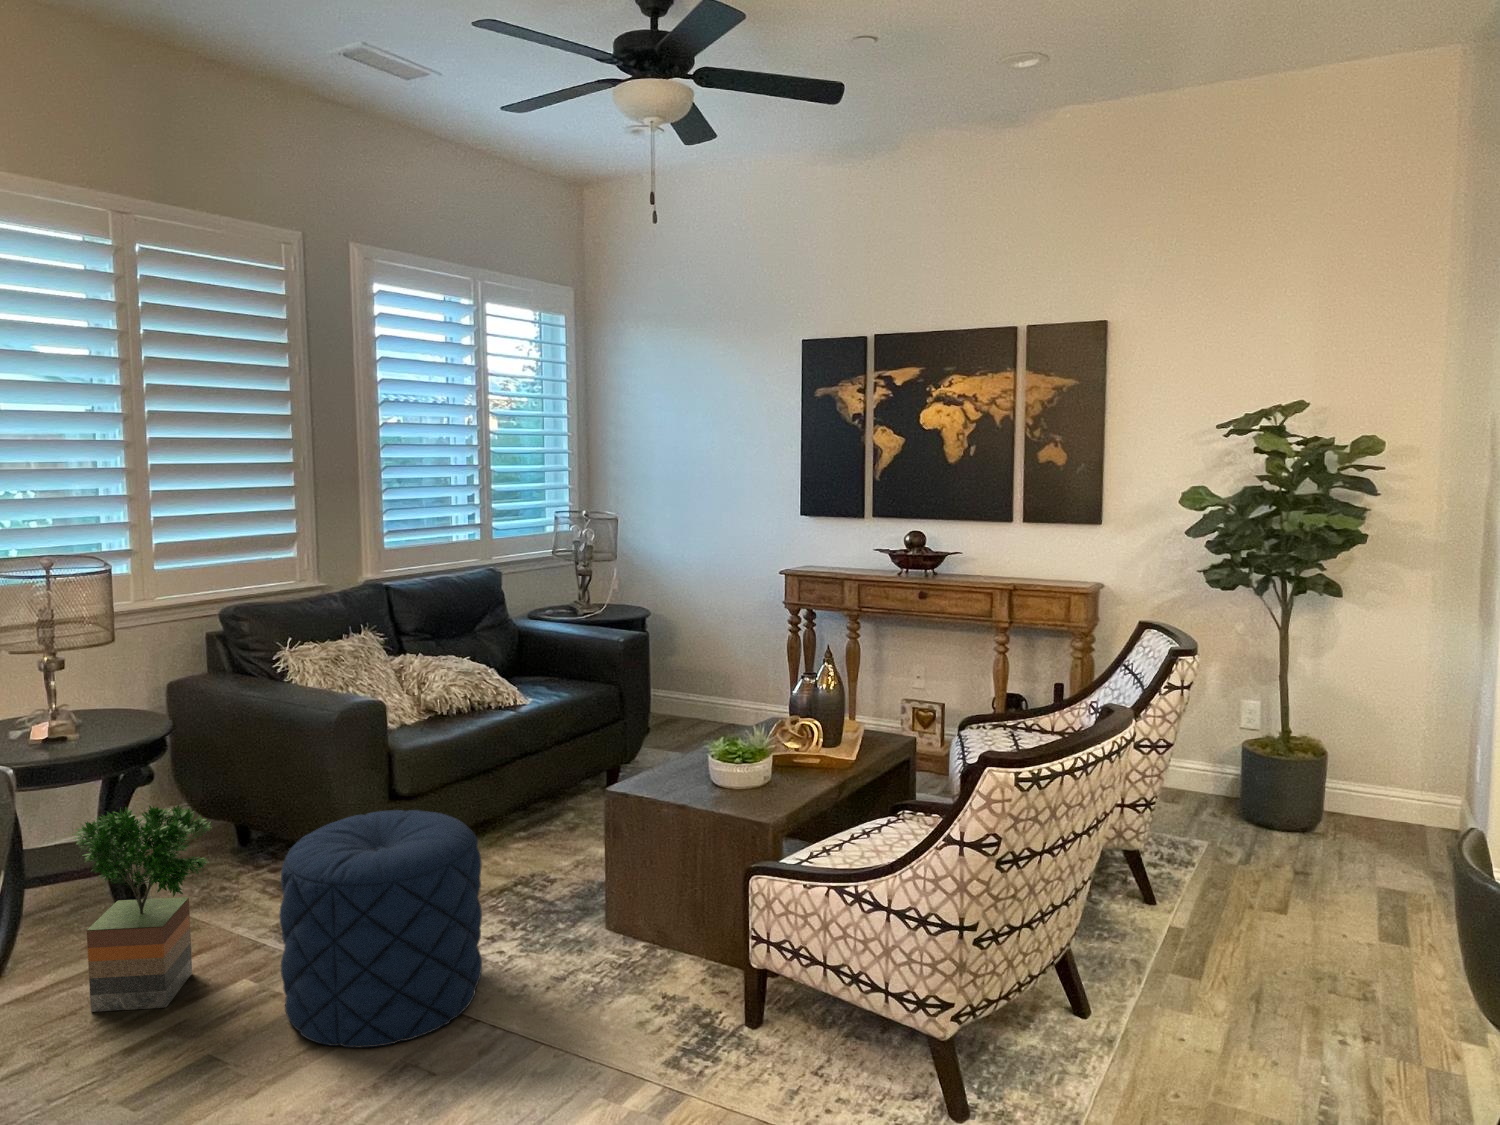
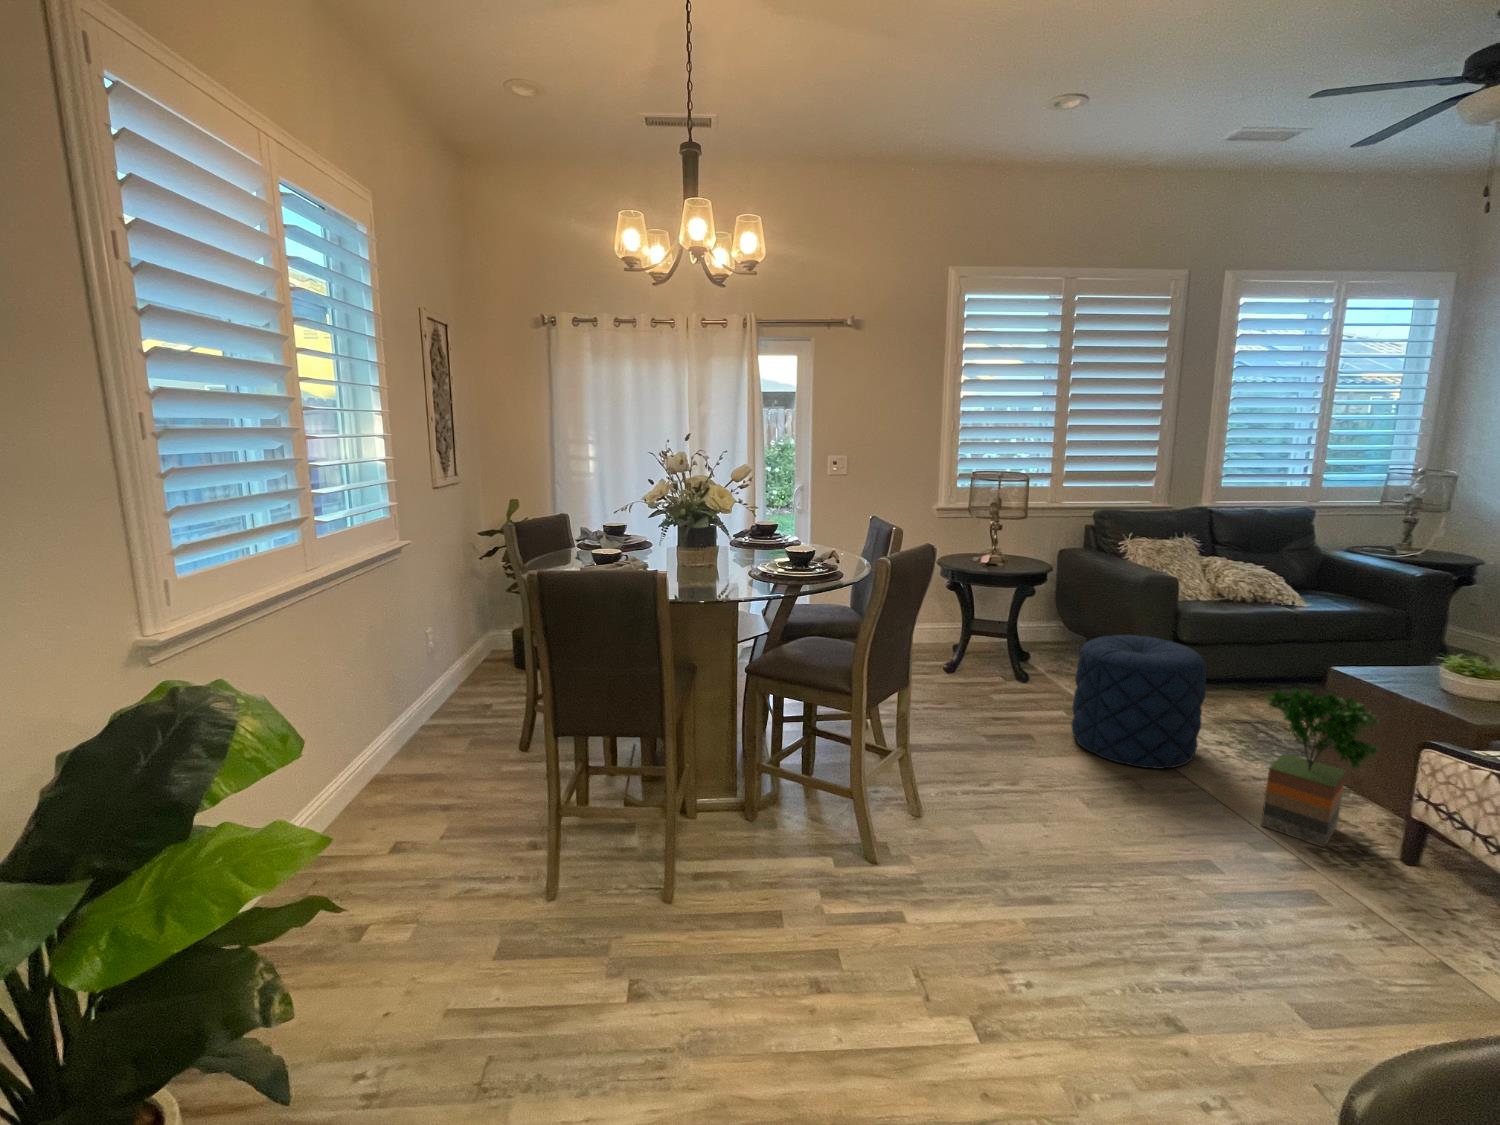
potted tree: present [73,805,211,1012] -> present [1261,689,1380,847]

